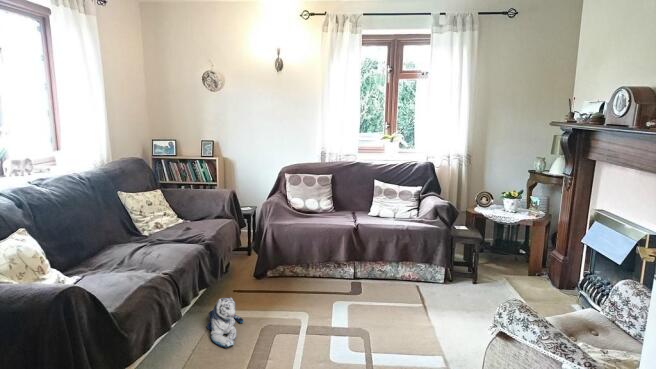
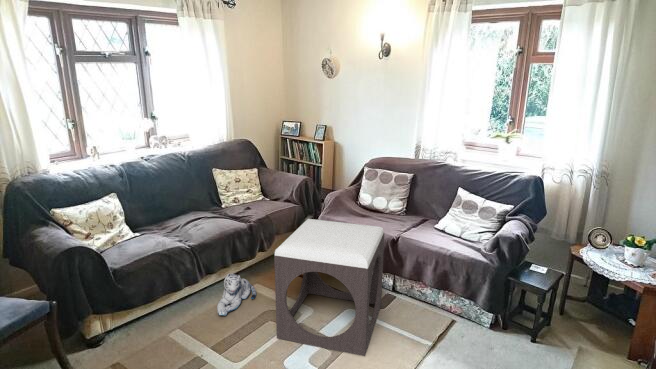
footstool: none [285,215,395,344] -> present [274,219,384,356]

